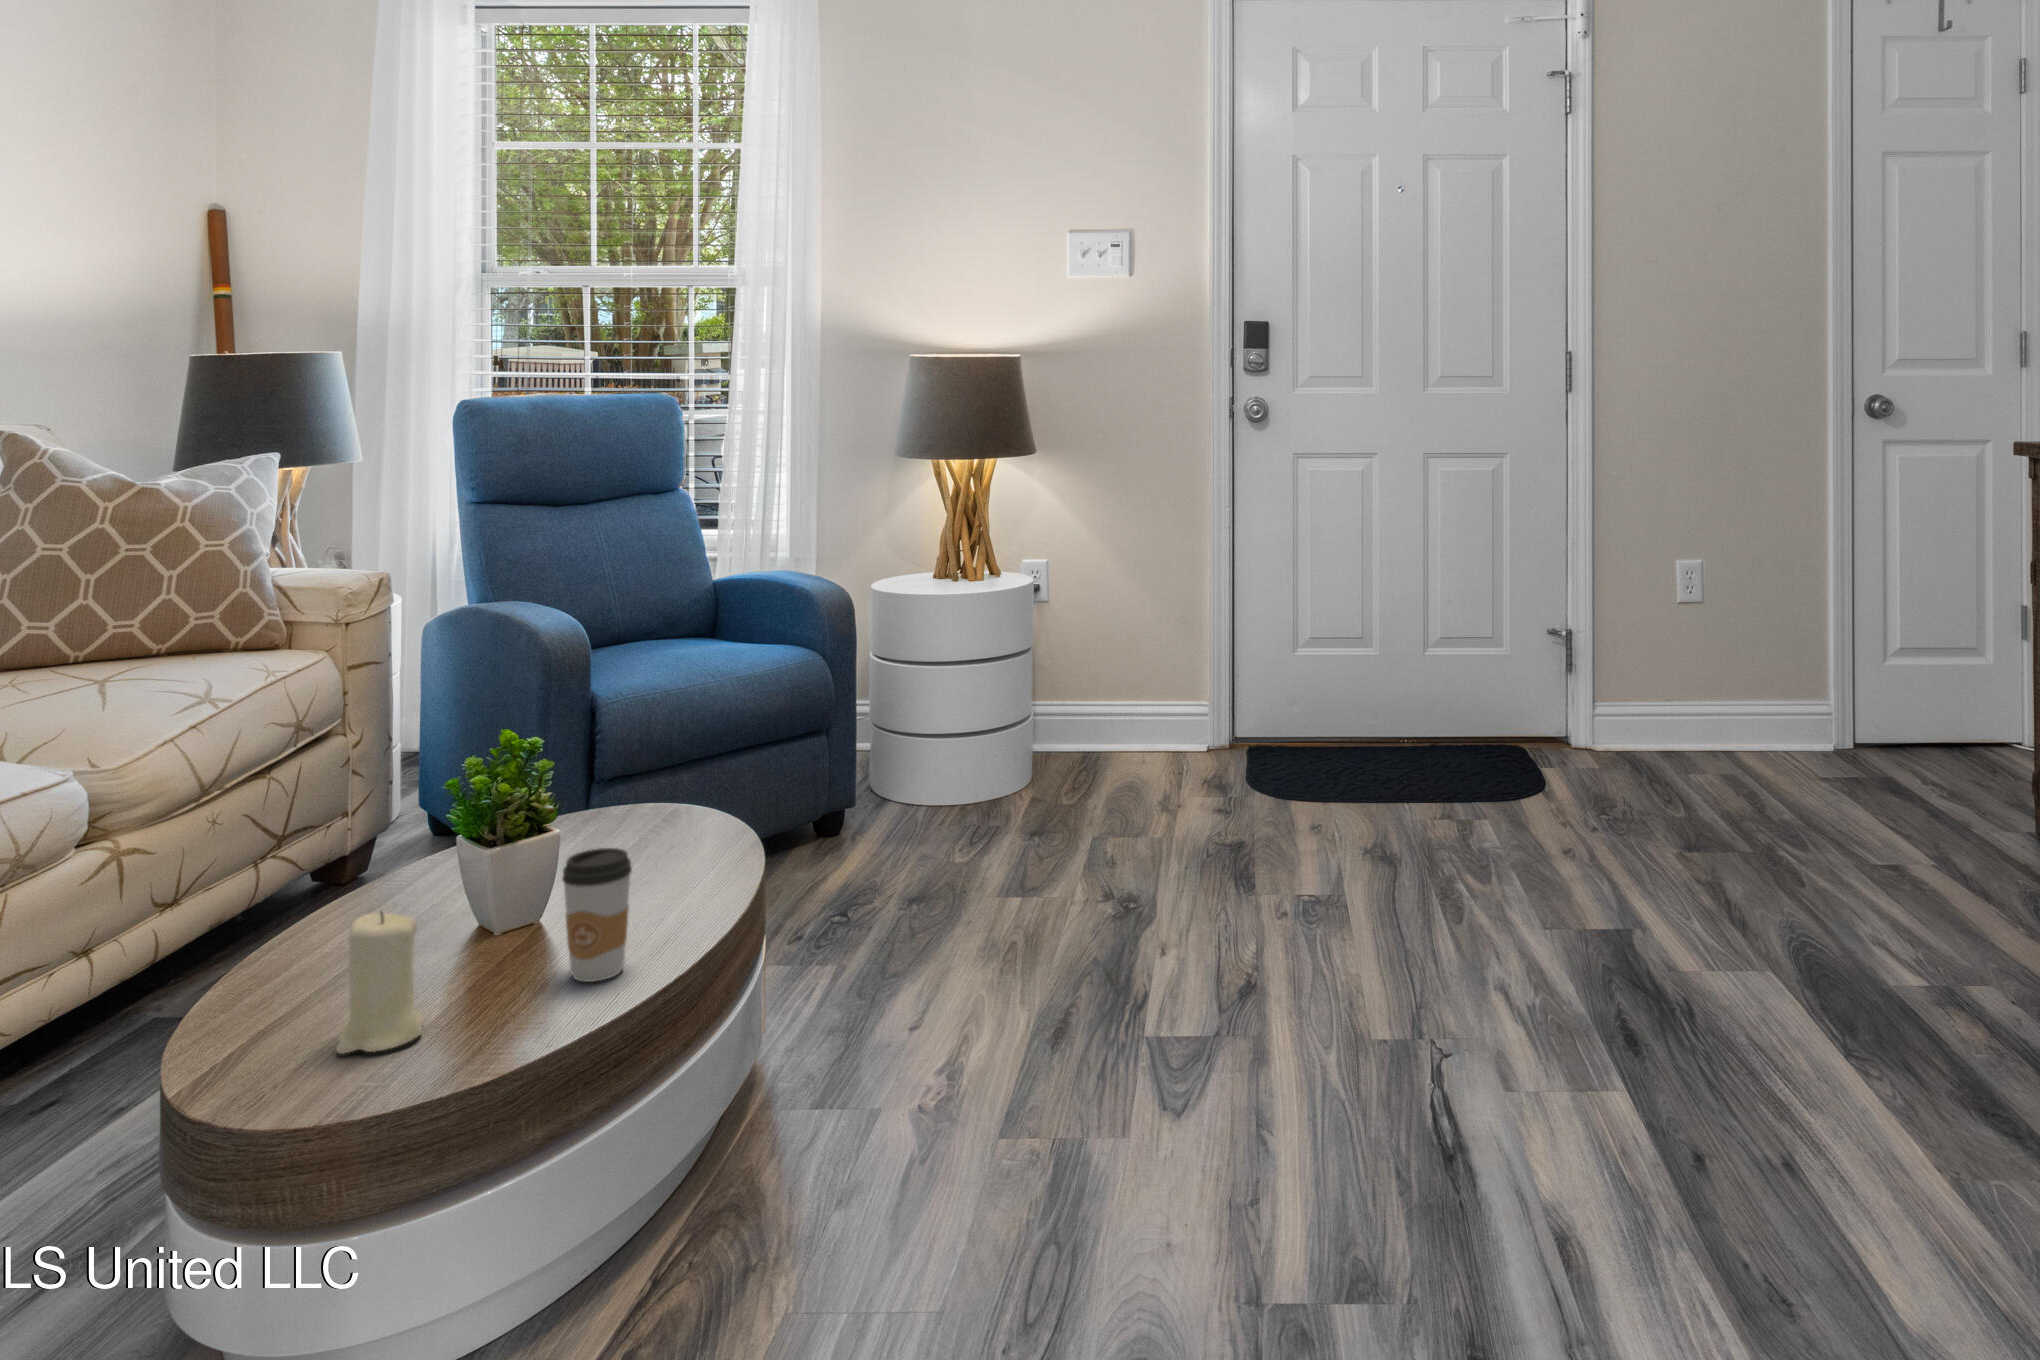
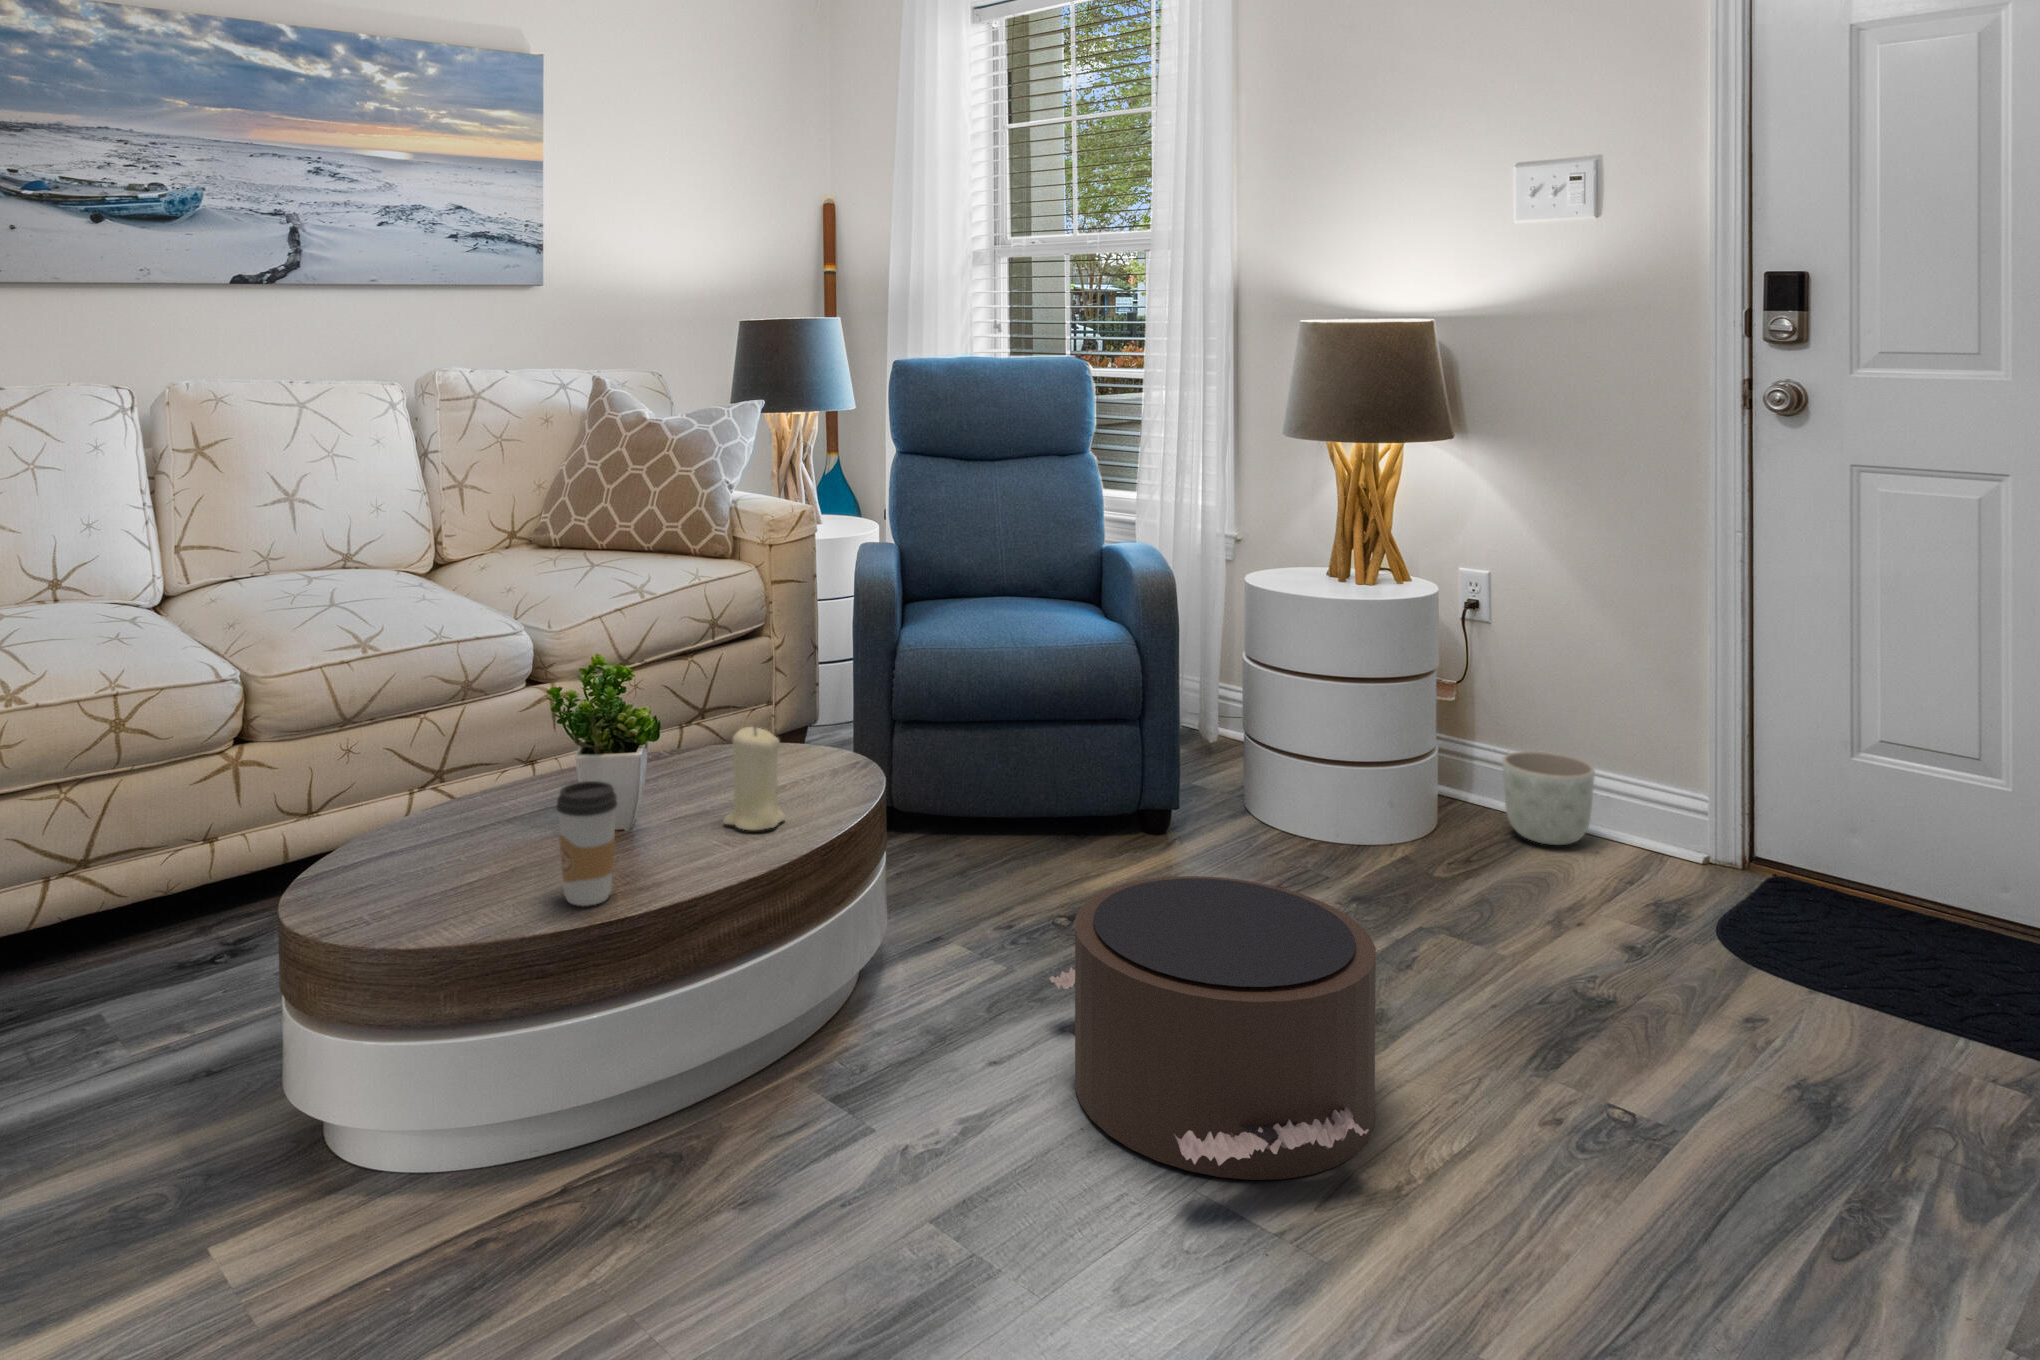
planter: none [1078,696,1144,766] -> present [1502,751,1595,845]
pouf: none [913,813,1229,1032] -> present [1050,876,1376,1180]
candle: present [336,912,424,1054] -> present [724,727,785,830]

